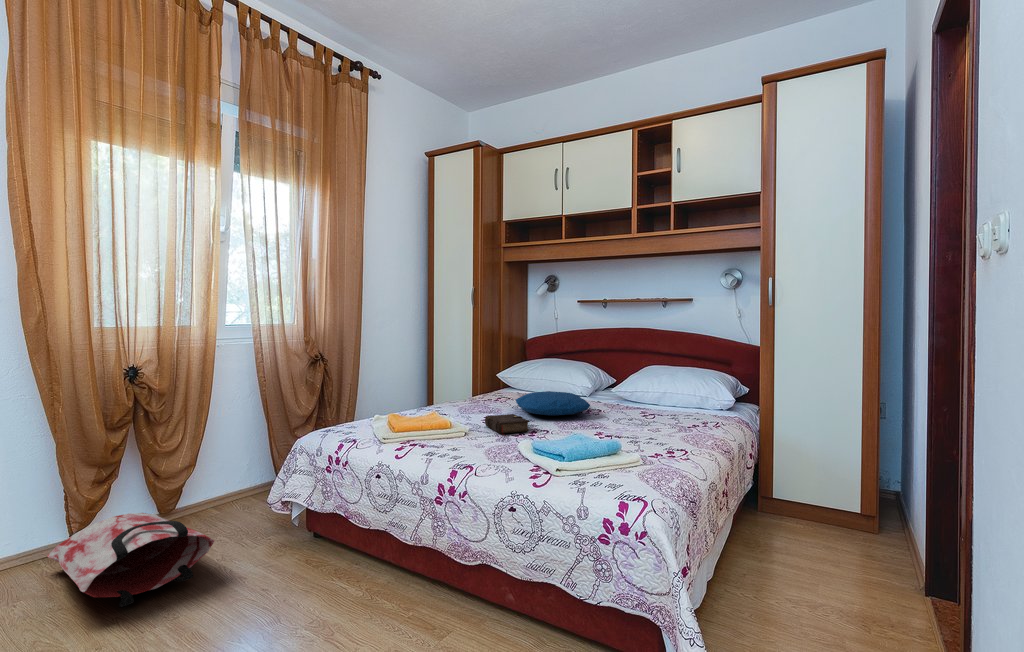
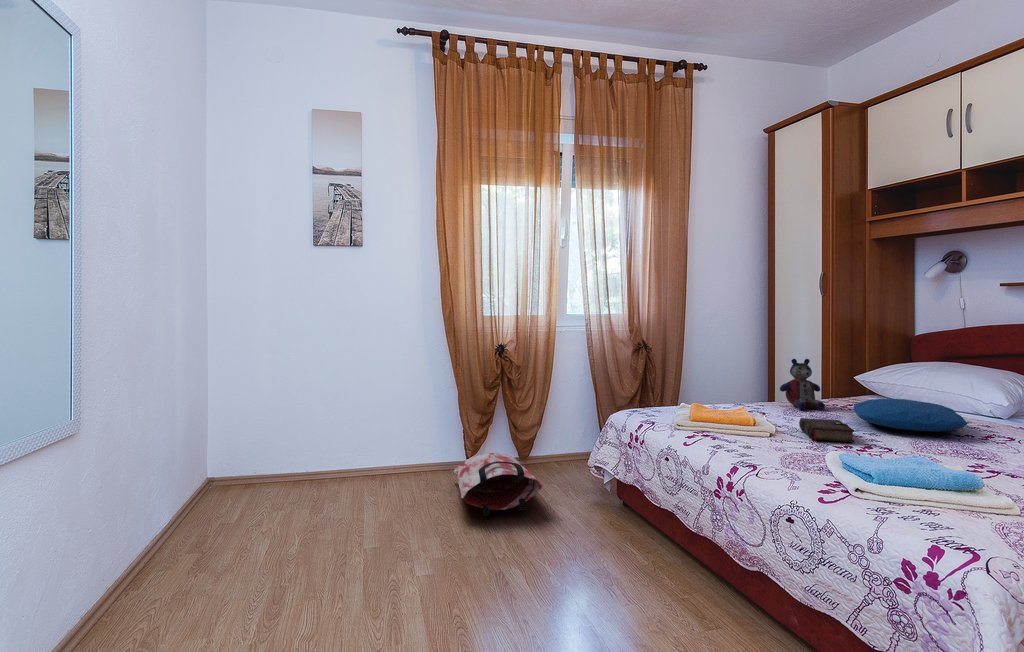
stuffed bear: none [458,363,493,409] -> present [780,359,825,410]

